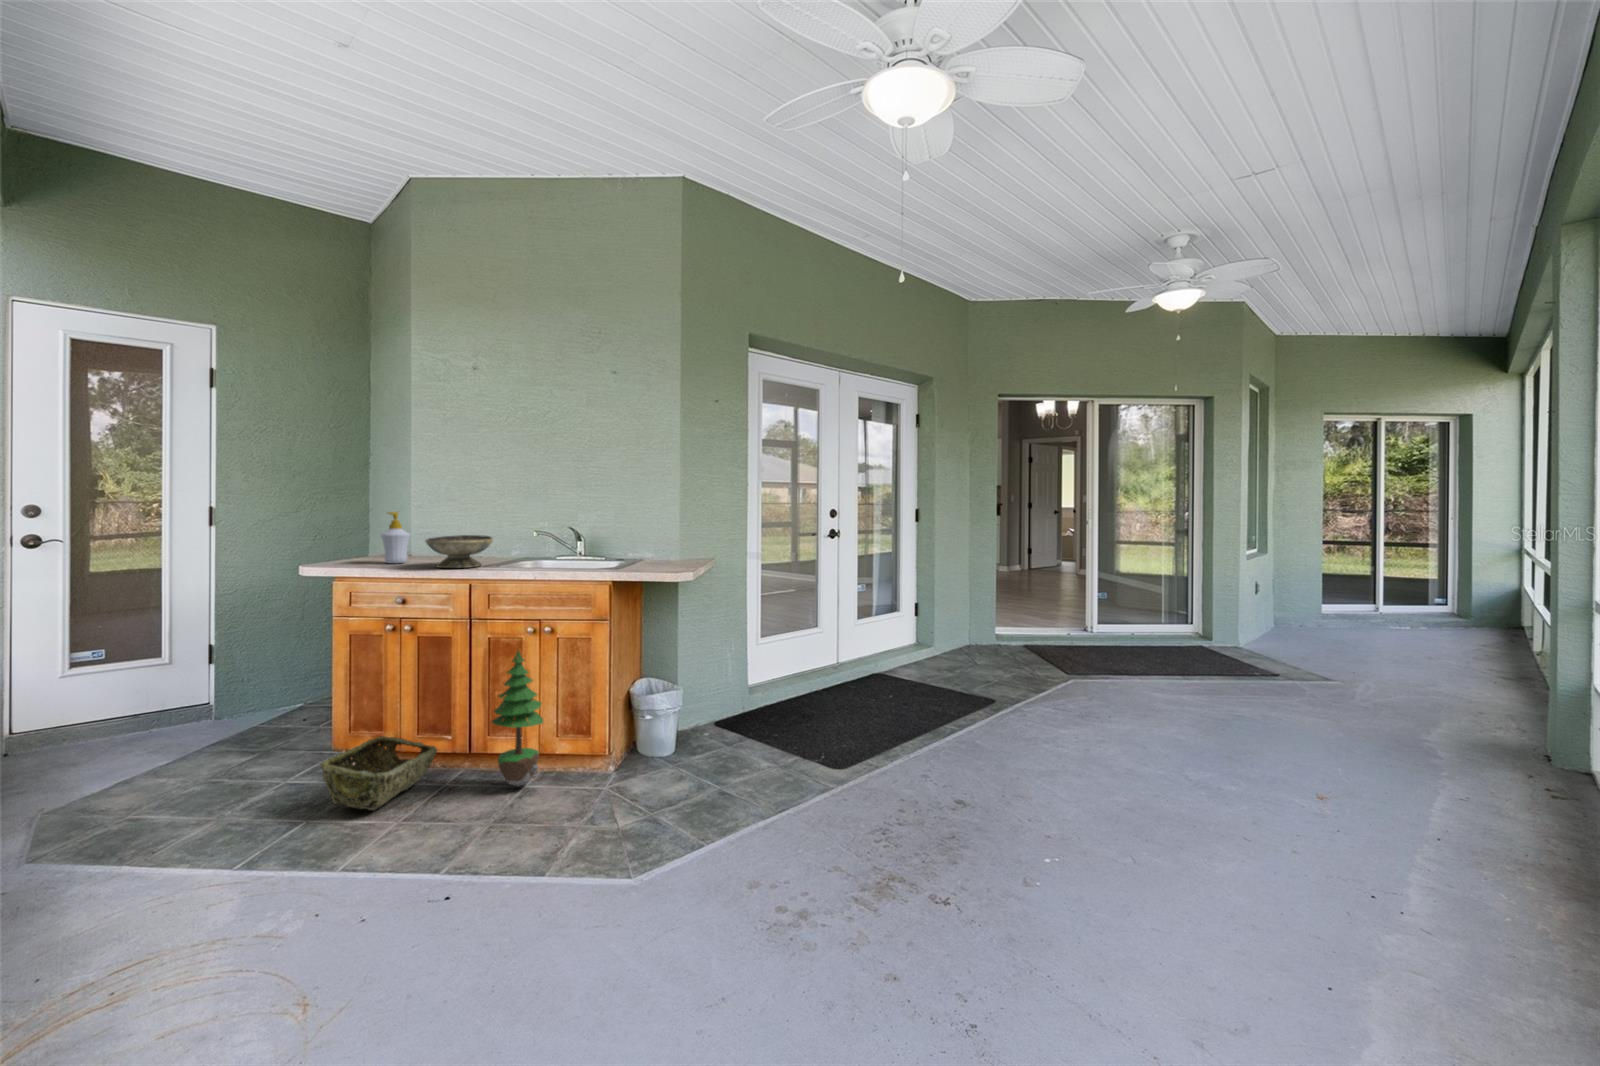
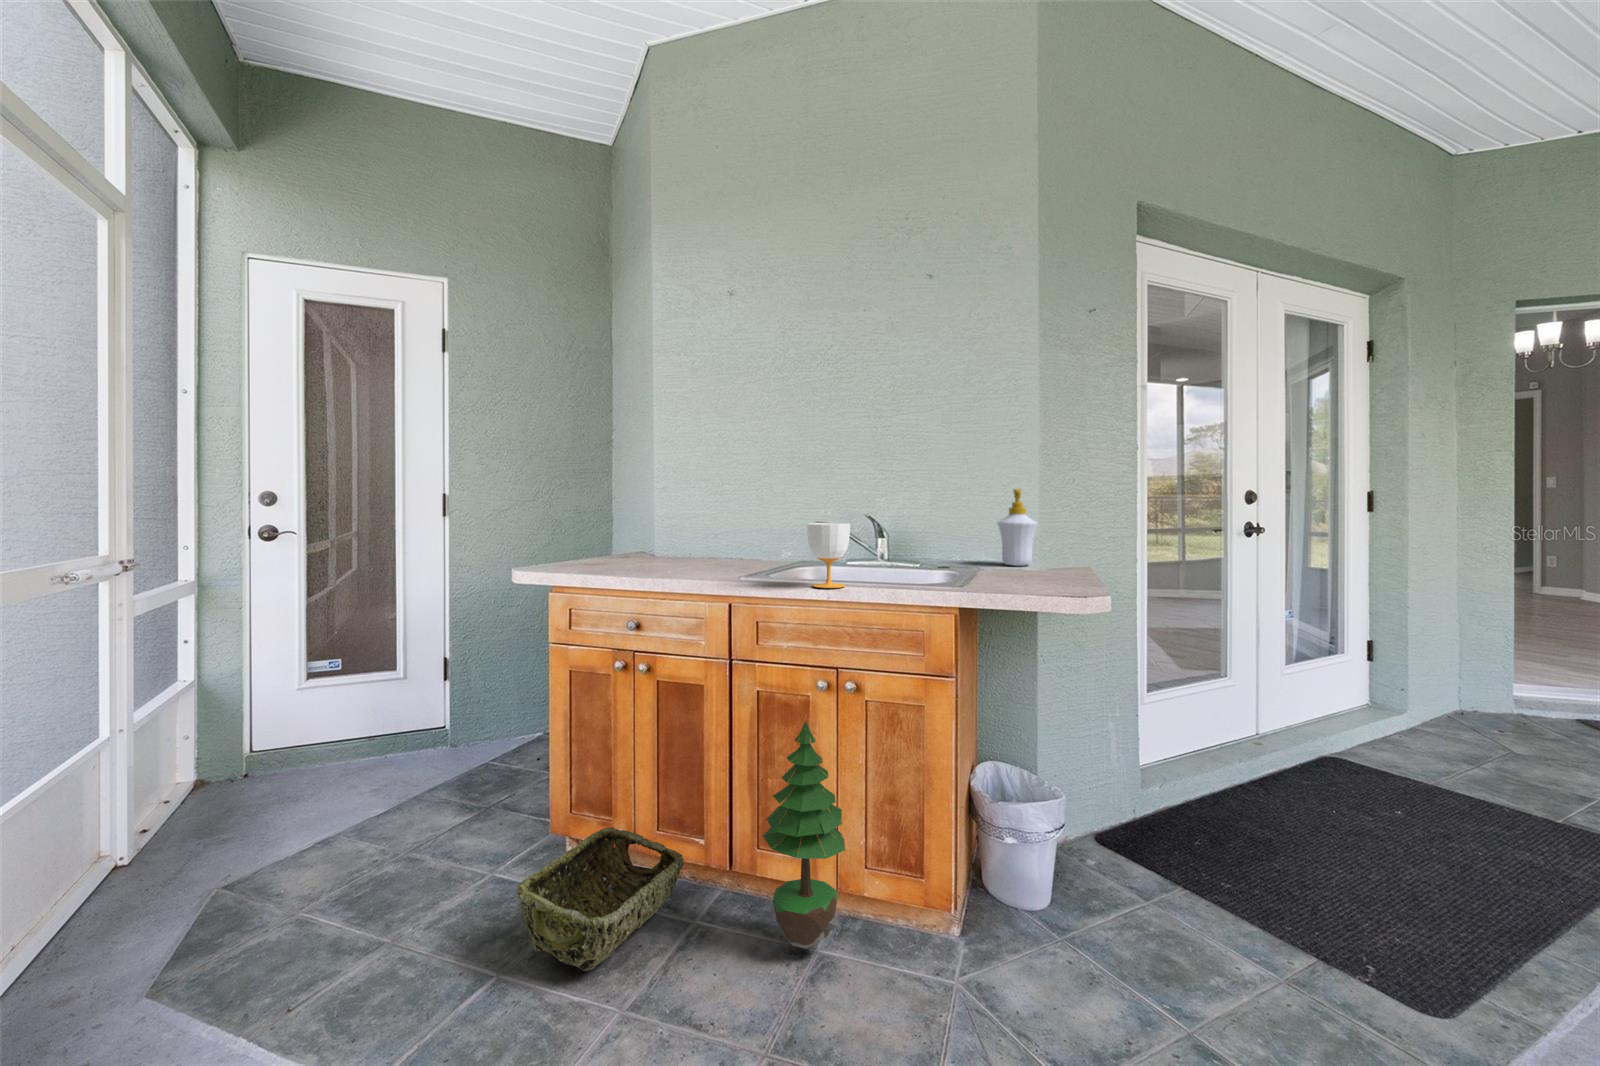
soap bottle: present [381,512,410,563] -> present [998,489,1037,566]
cup: none [521,532,549,571] -> present [807,523,850,588]
decorative bowl: present [426,535,493,568] -> none [669,529,762,579]

